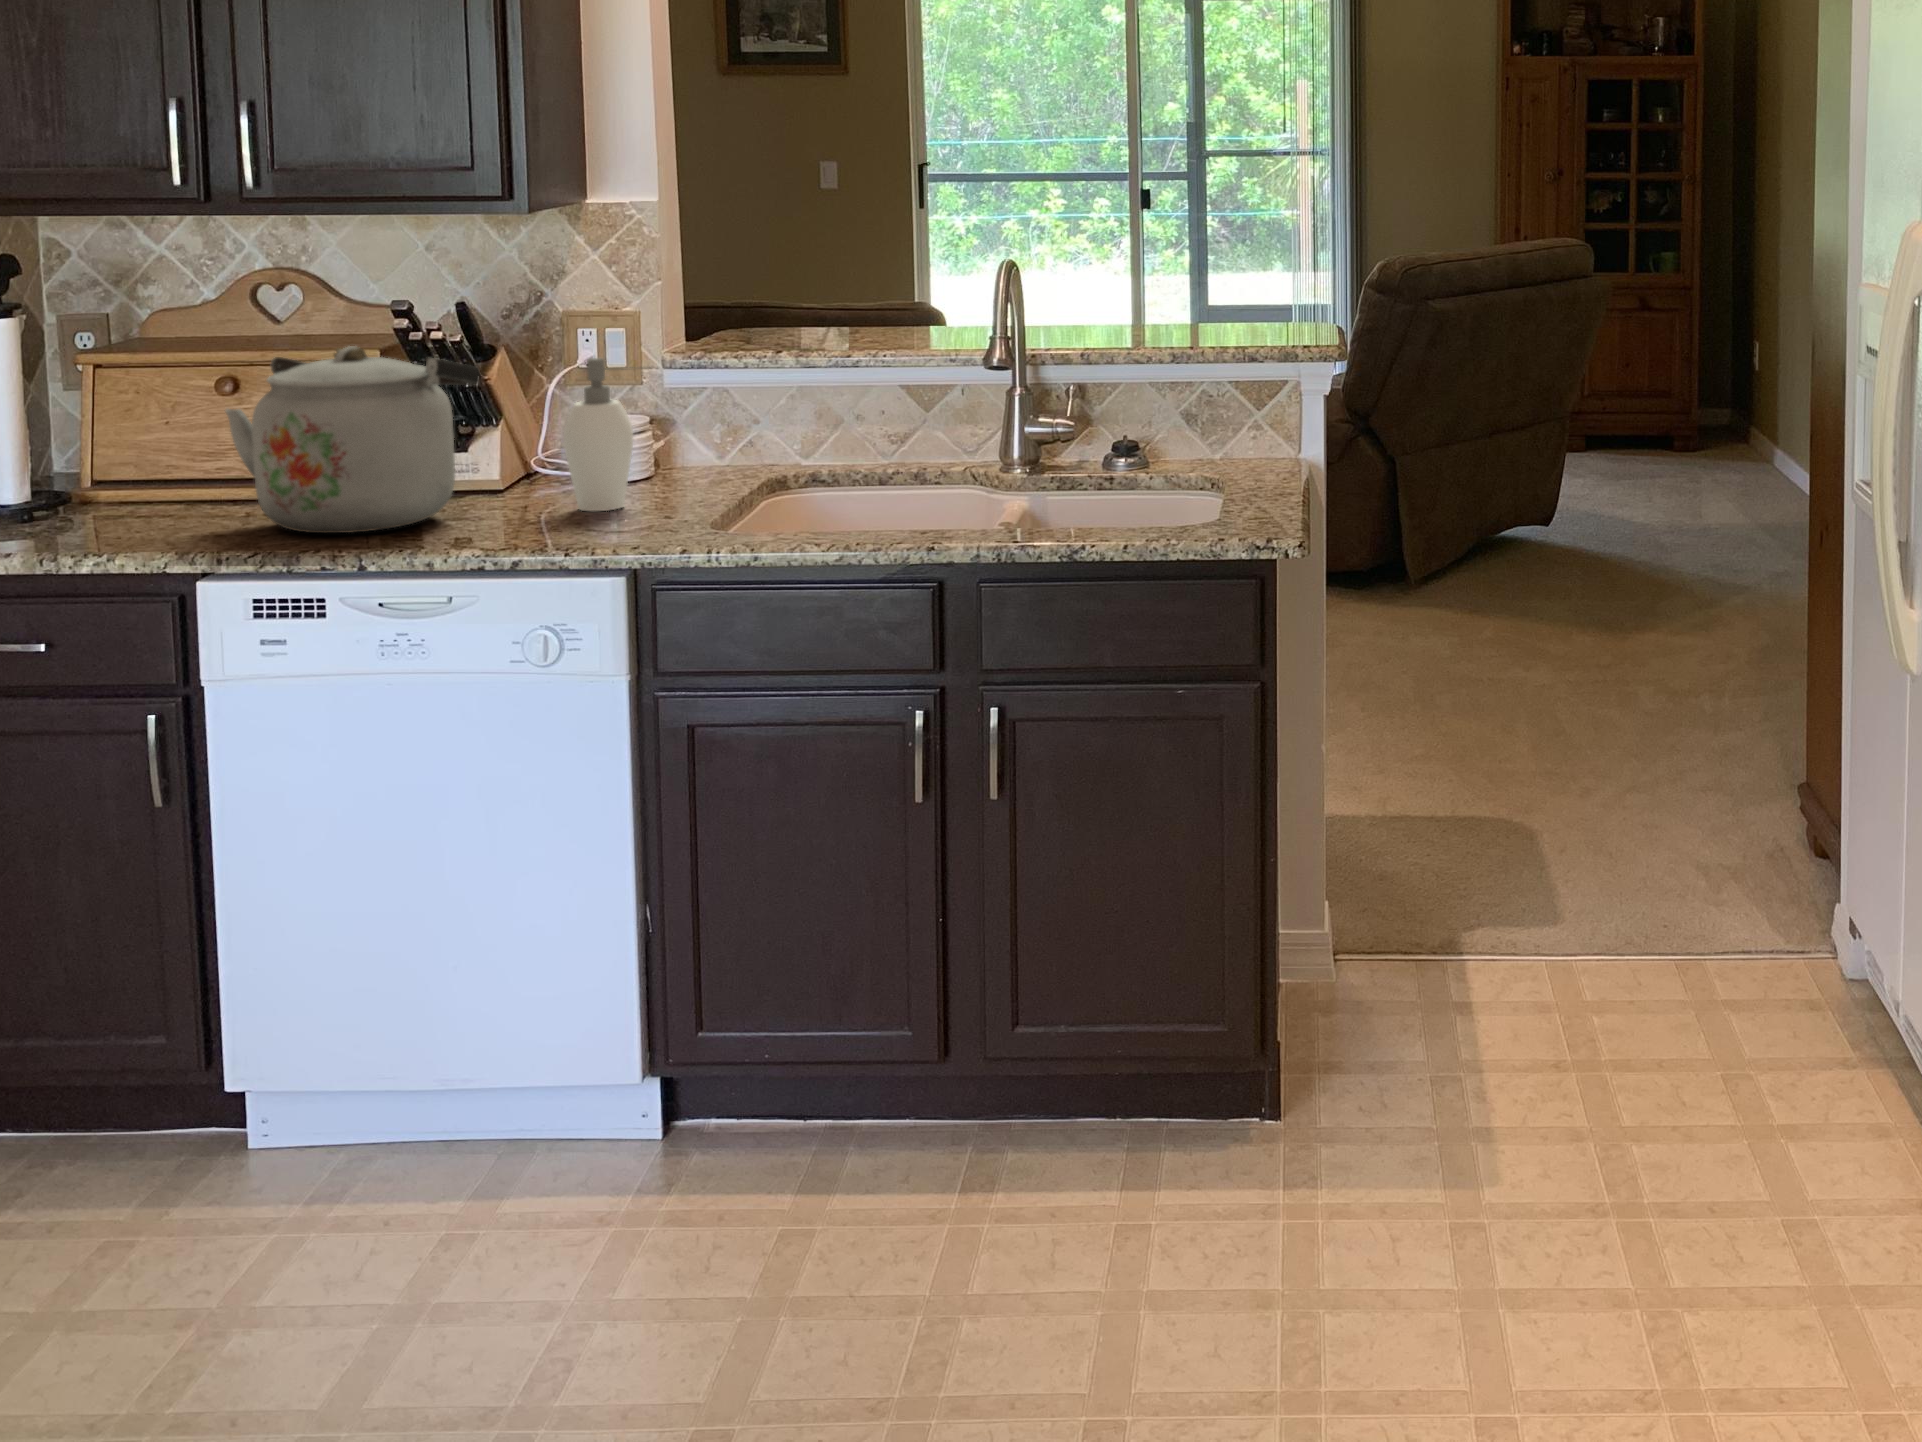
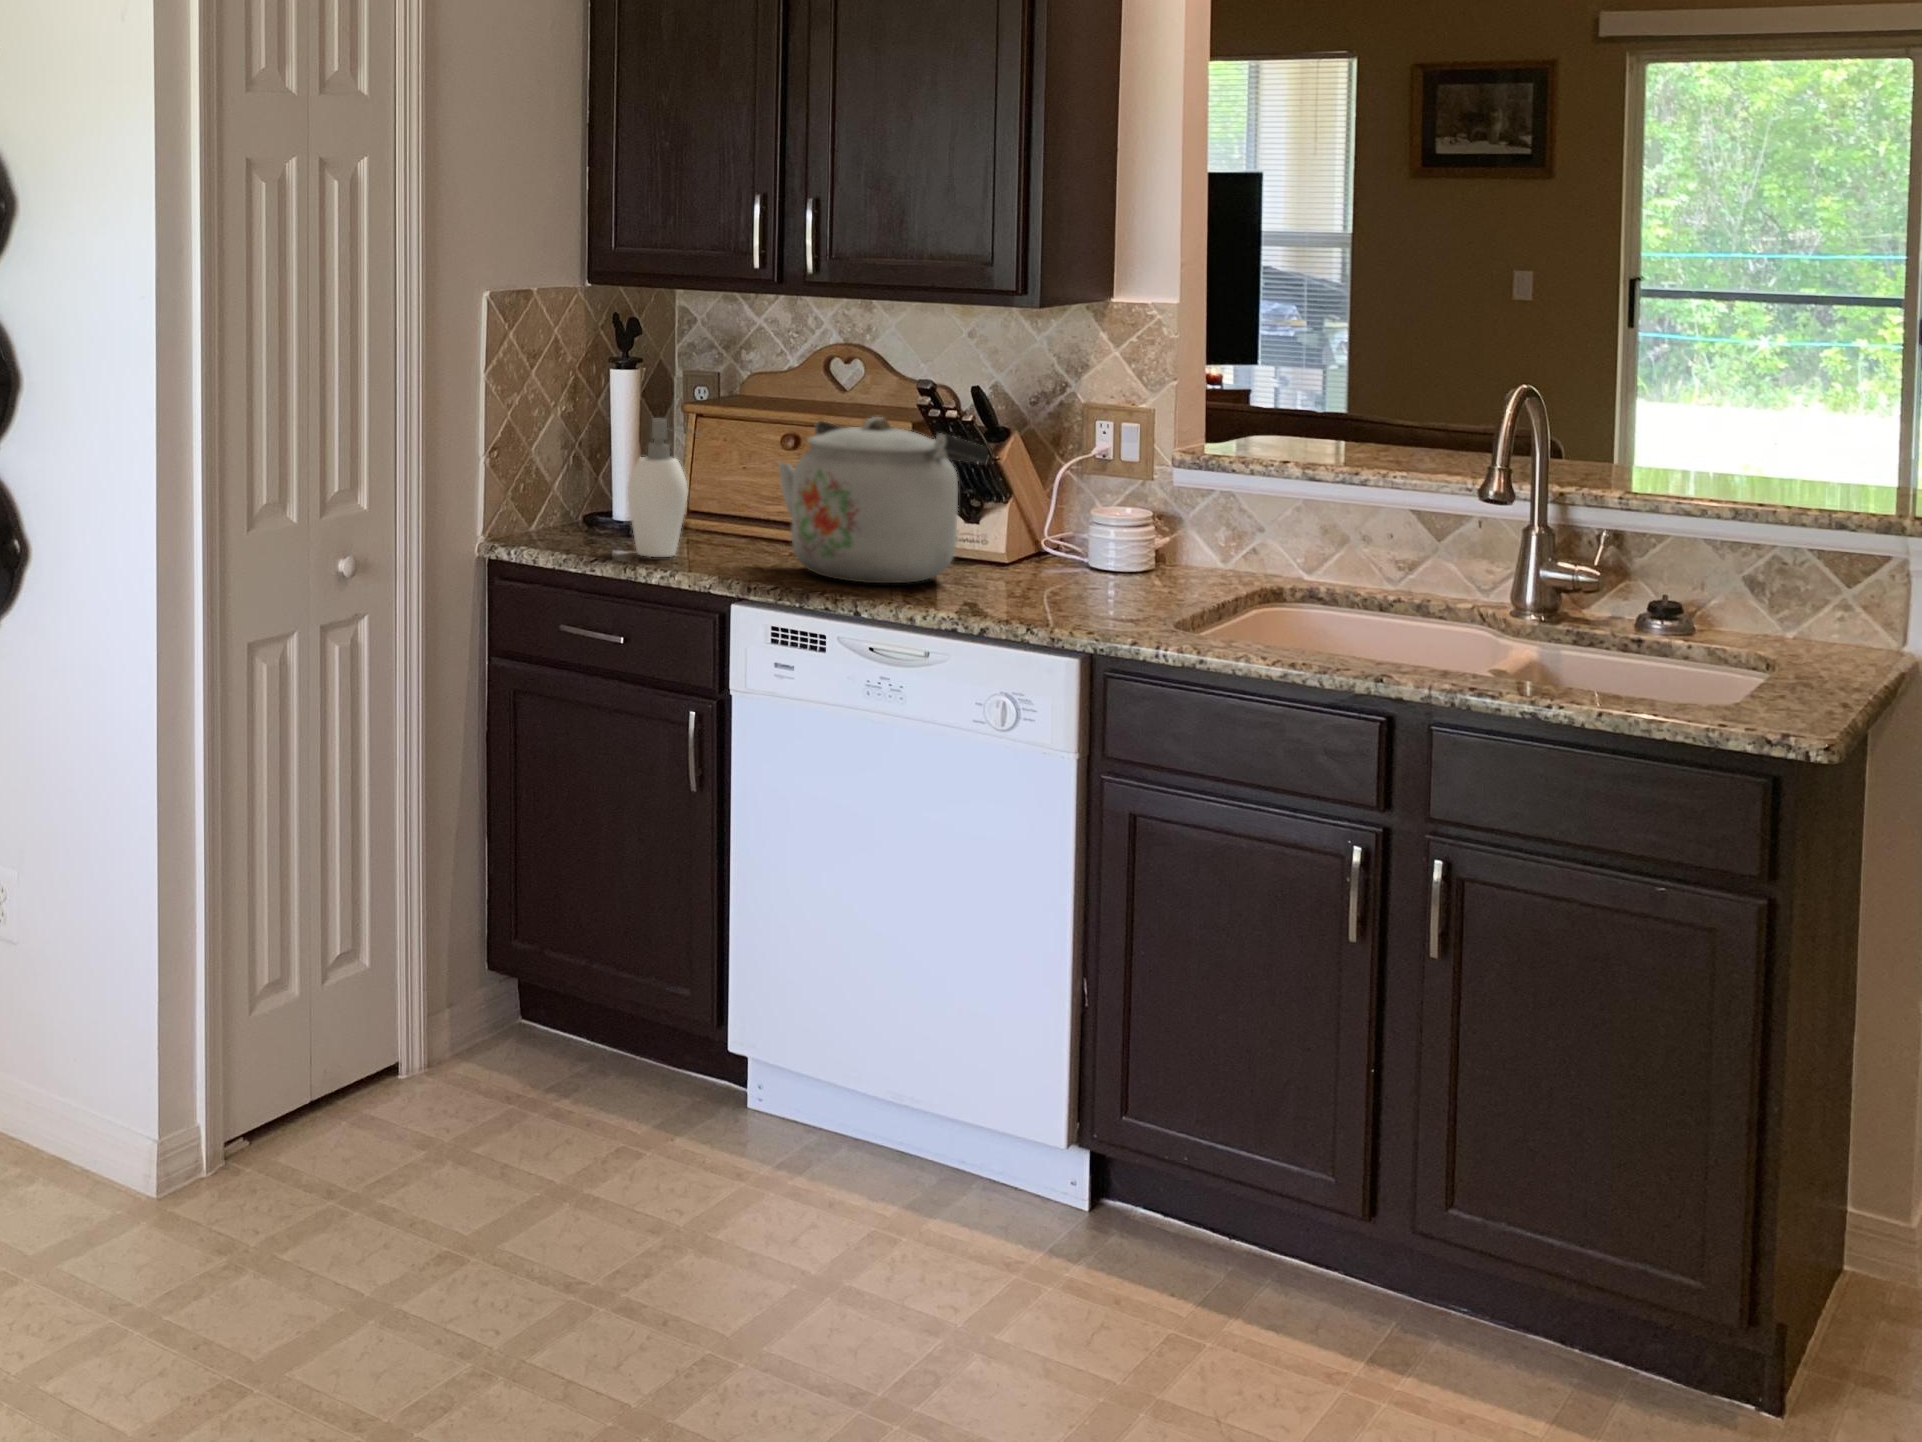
soap dispenser: present [563,358,633,511] -> present [628,419,691,557]

